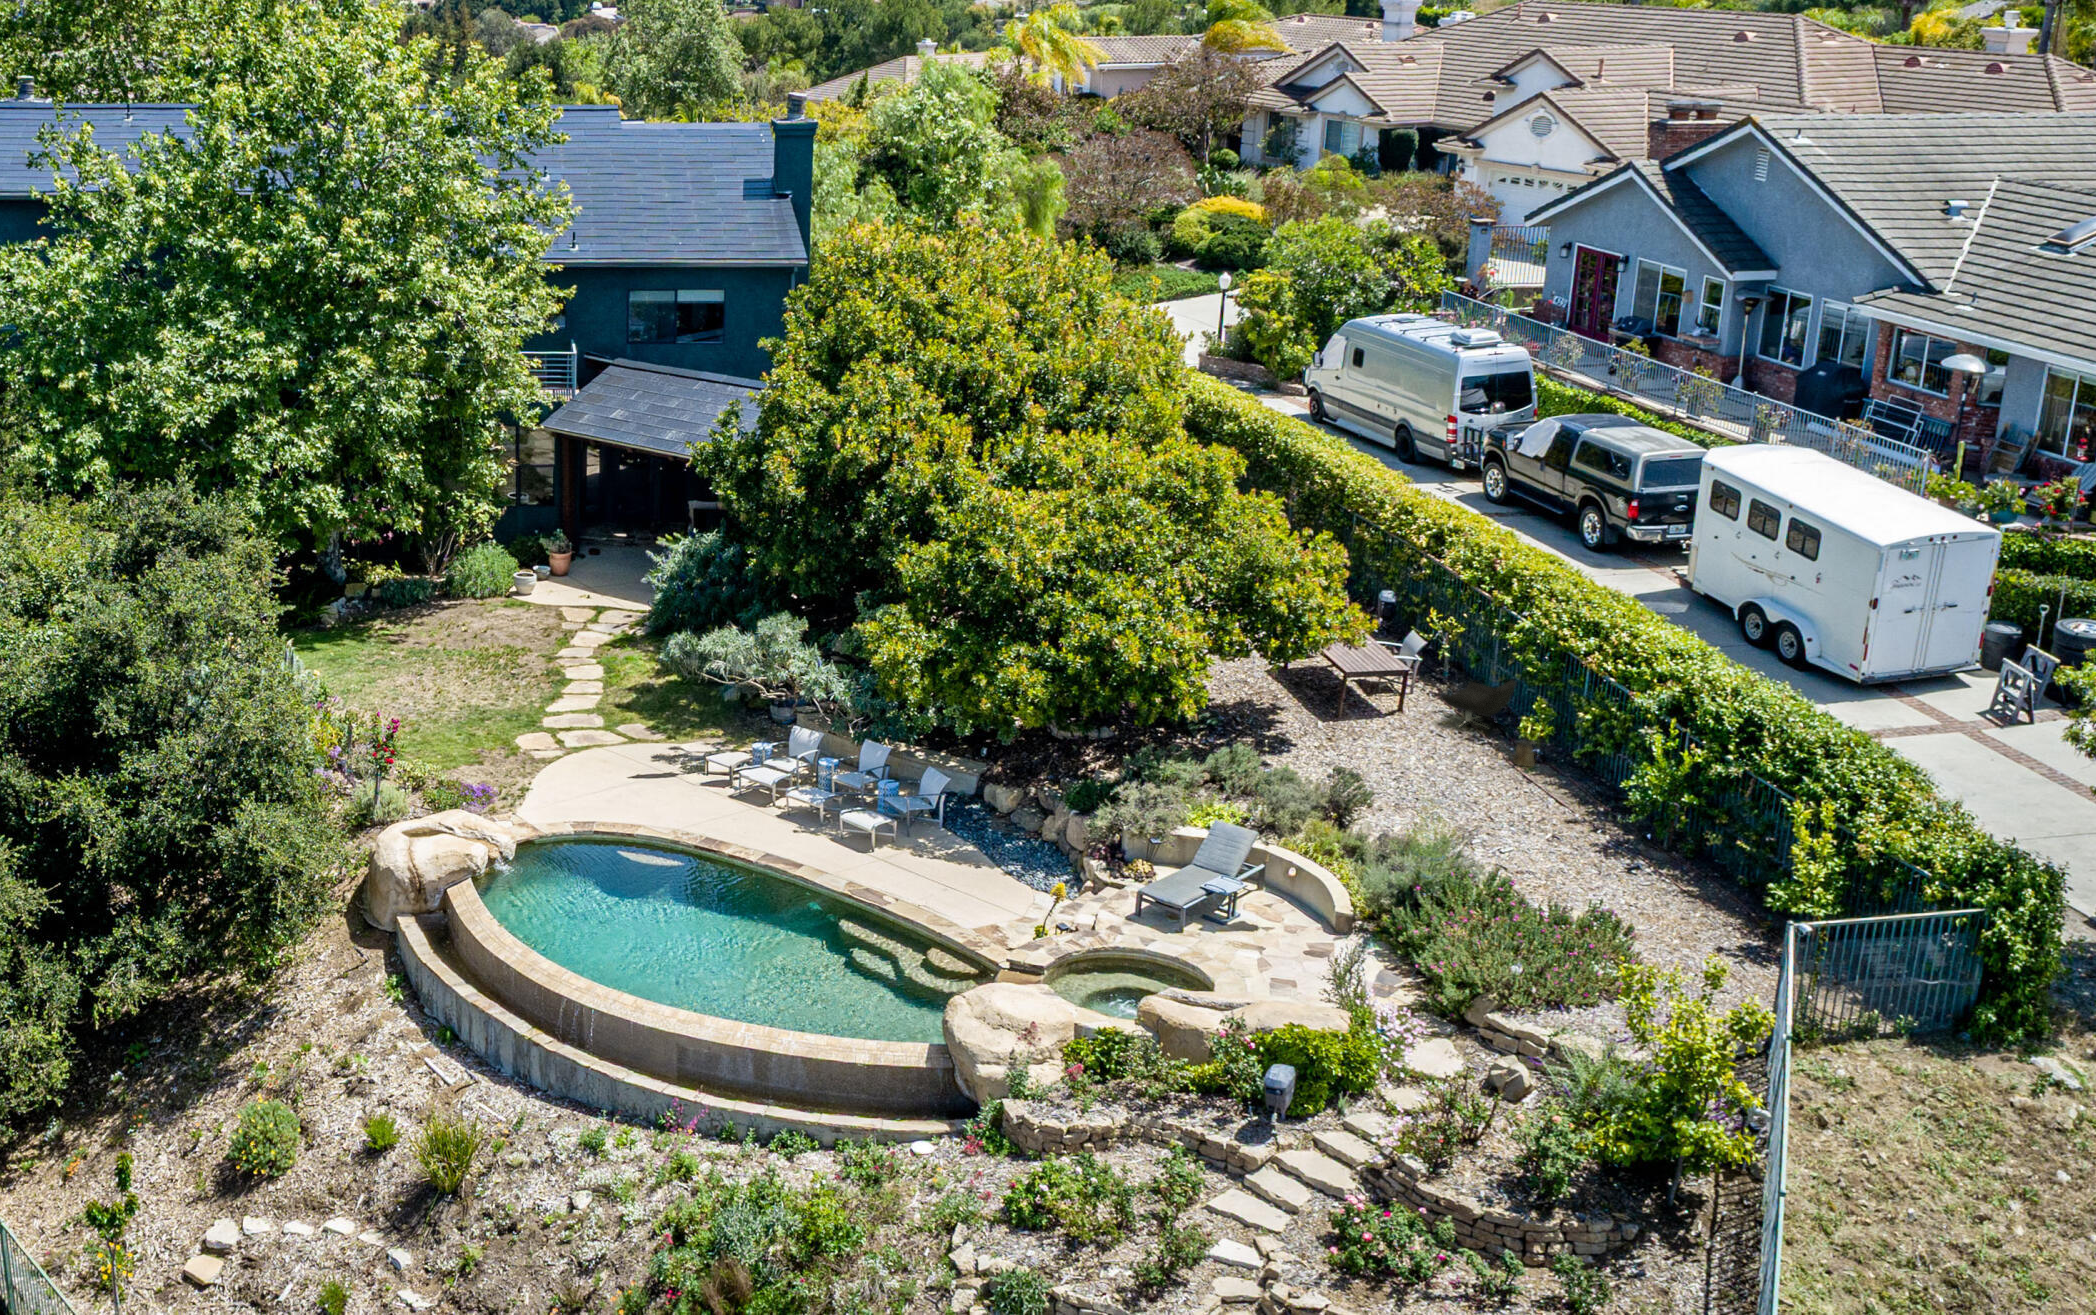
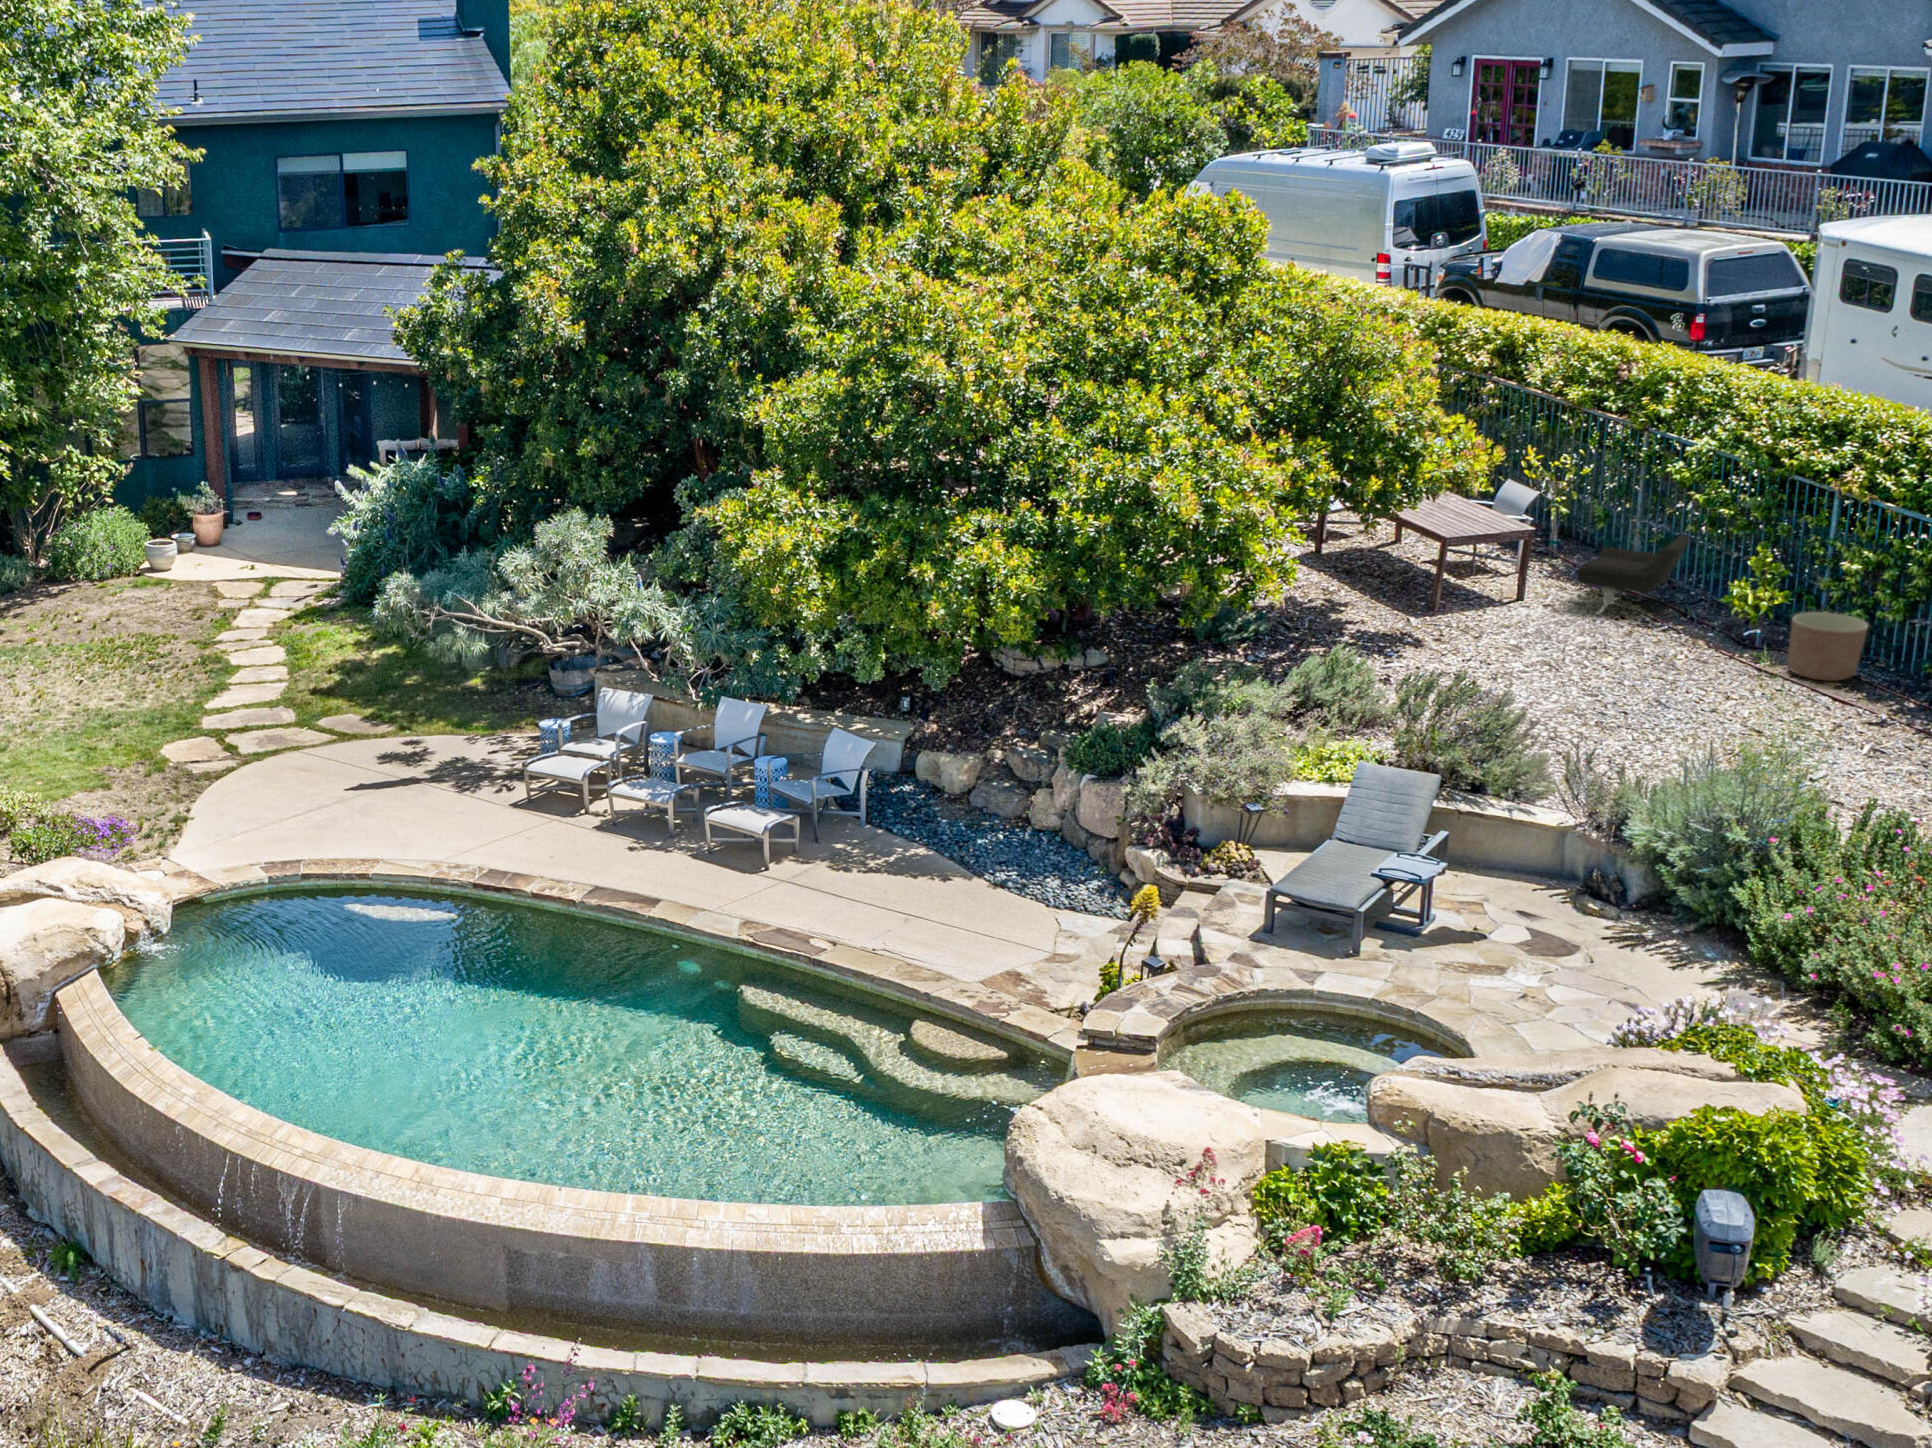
watering can: present [1500,741,1538,767] -> none [1702,617,1755,656]
planter: none [1548,743,1593,790] -> present [1787,612,1868,681]

